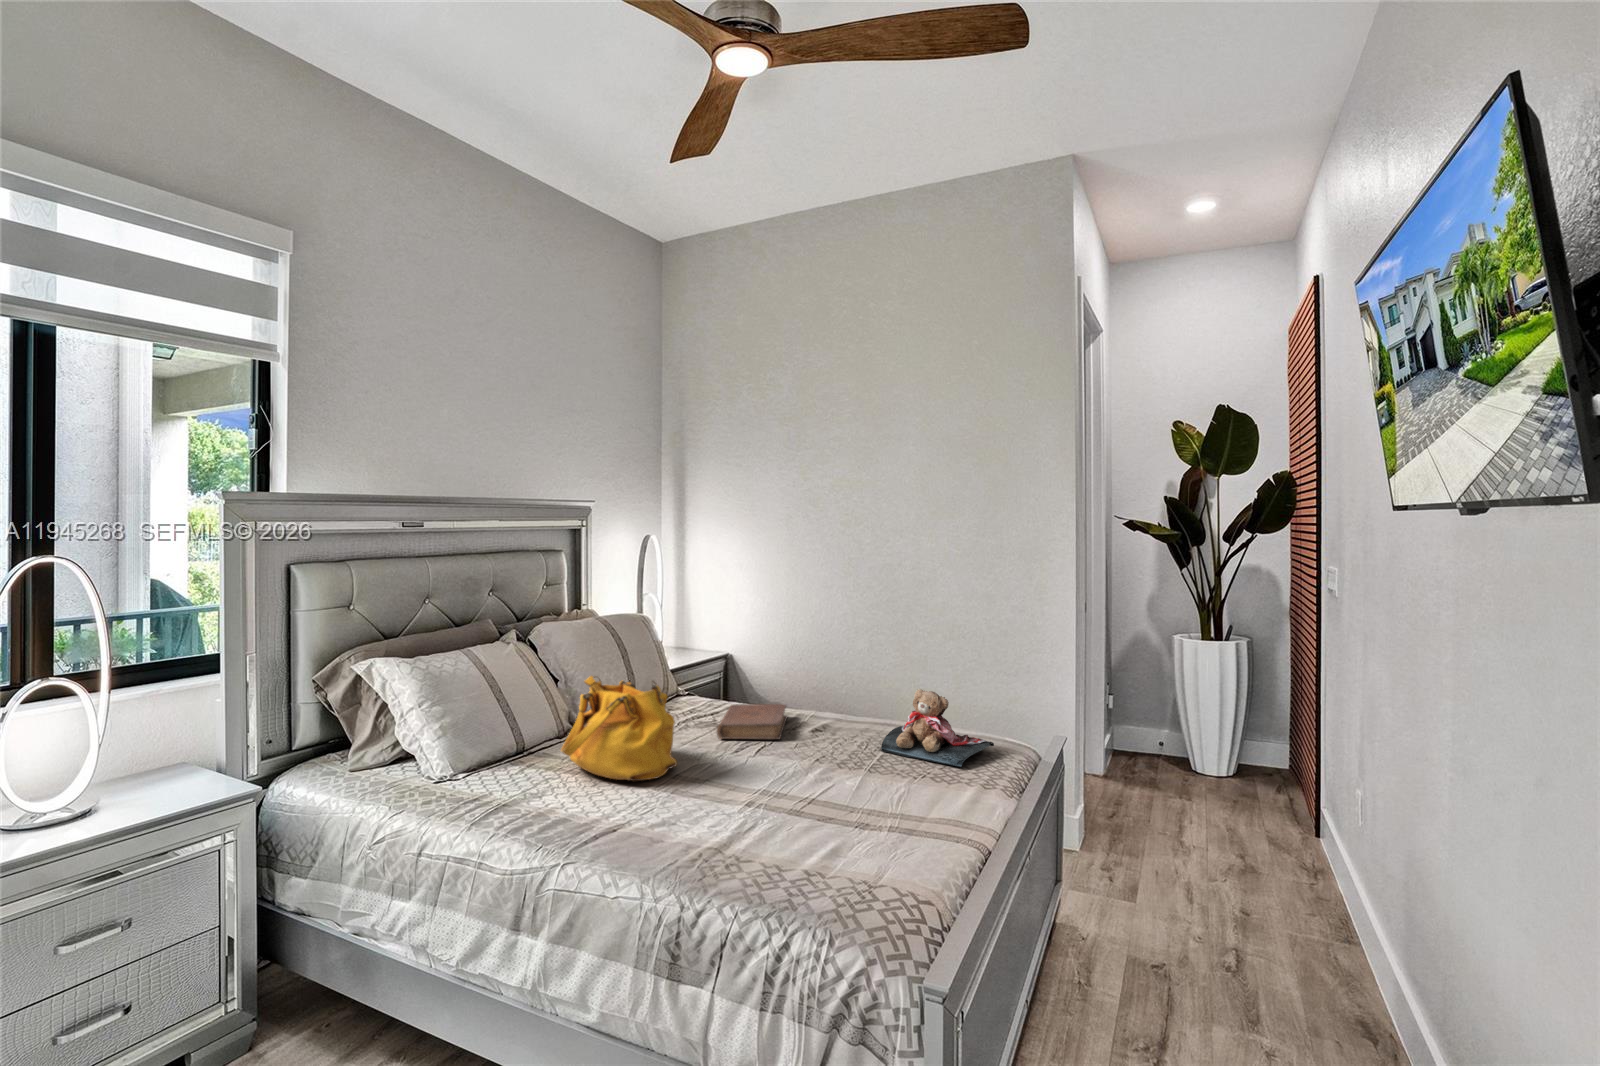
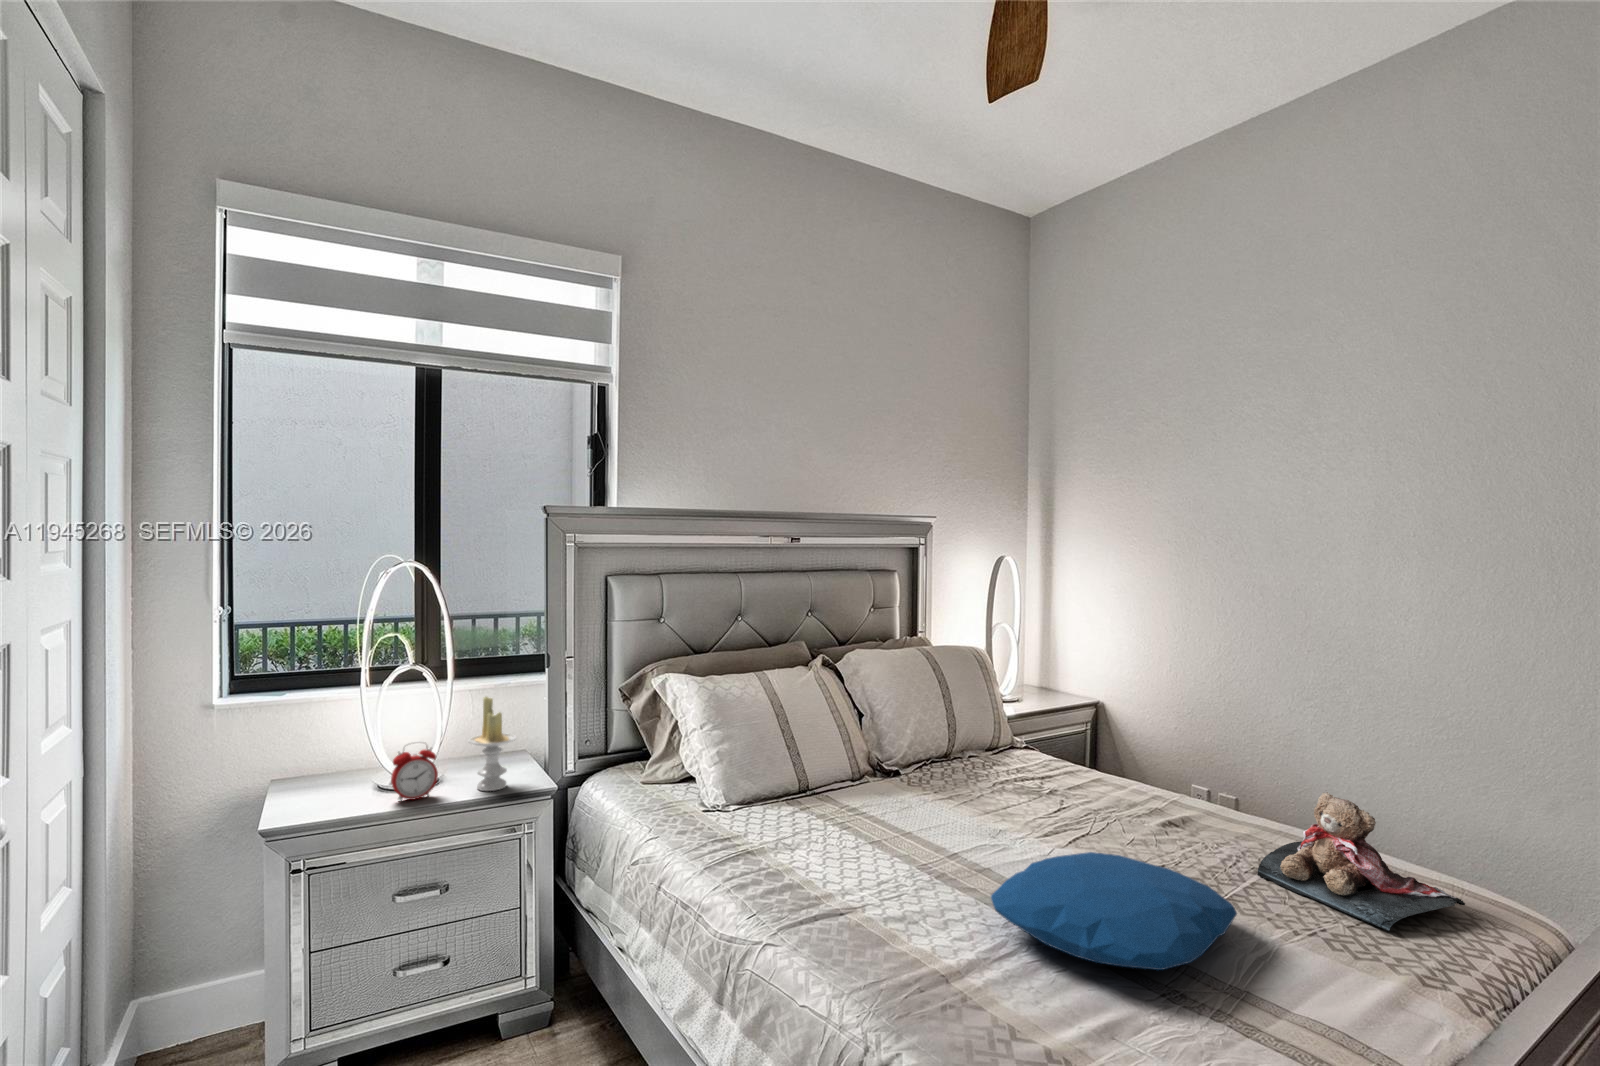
handbag: present [561,676,677,781] -> none [822,715,958,854]
candle: none [138,702,202,805] -> present [469,697,516,791]
book: present [717,704,787,739] -> none [1027,770,1137,828]
pillow: none [730,750,885,817] -> present [991,852,1237,970]
alarm clock: none [41,760,105,832] -> present [391,742,438,801]

